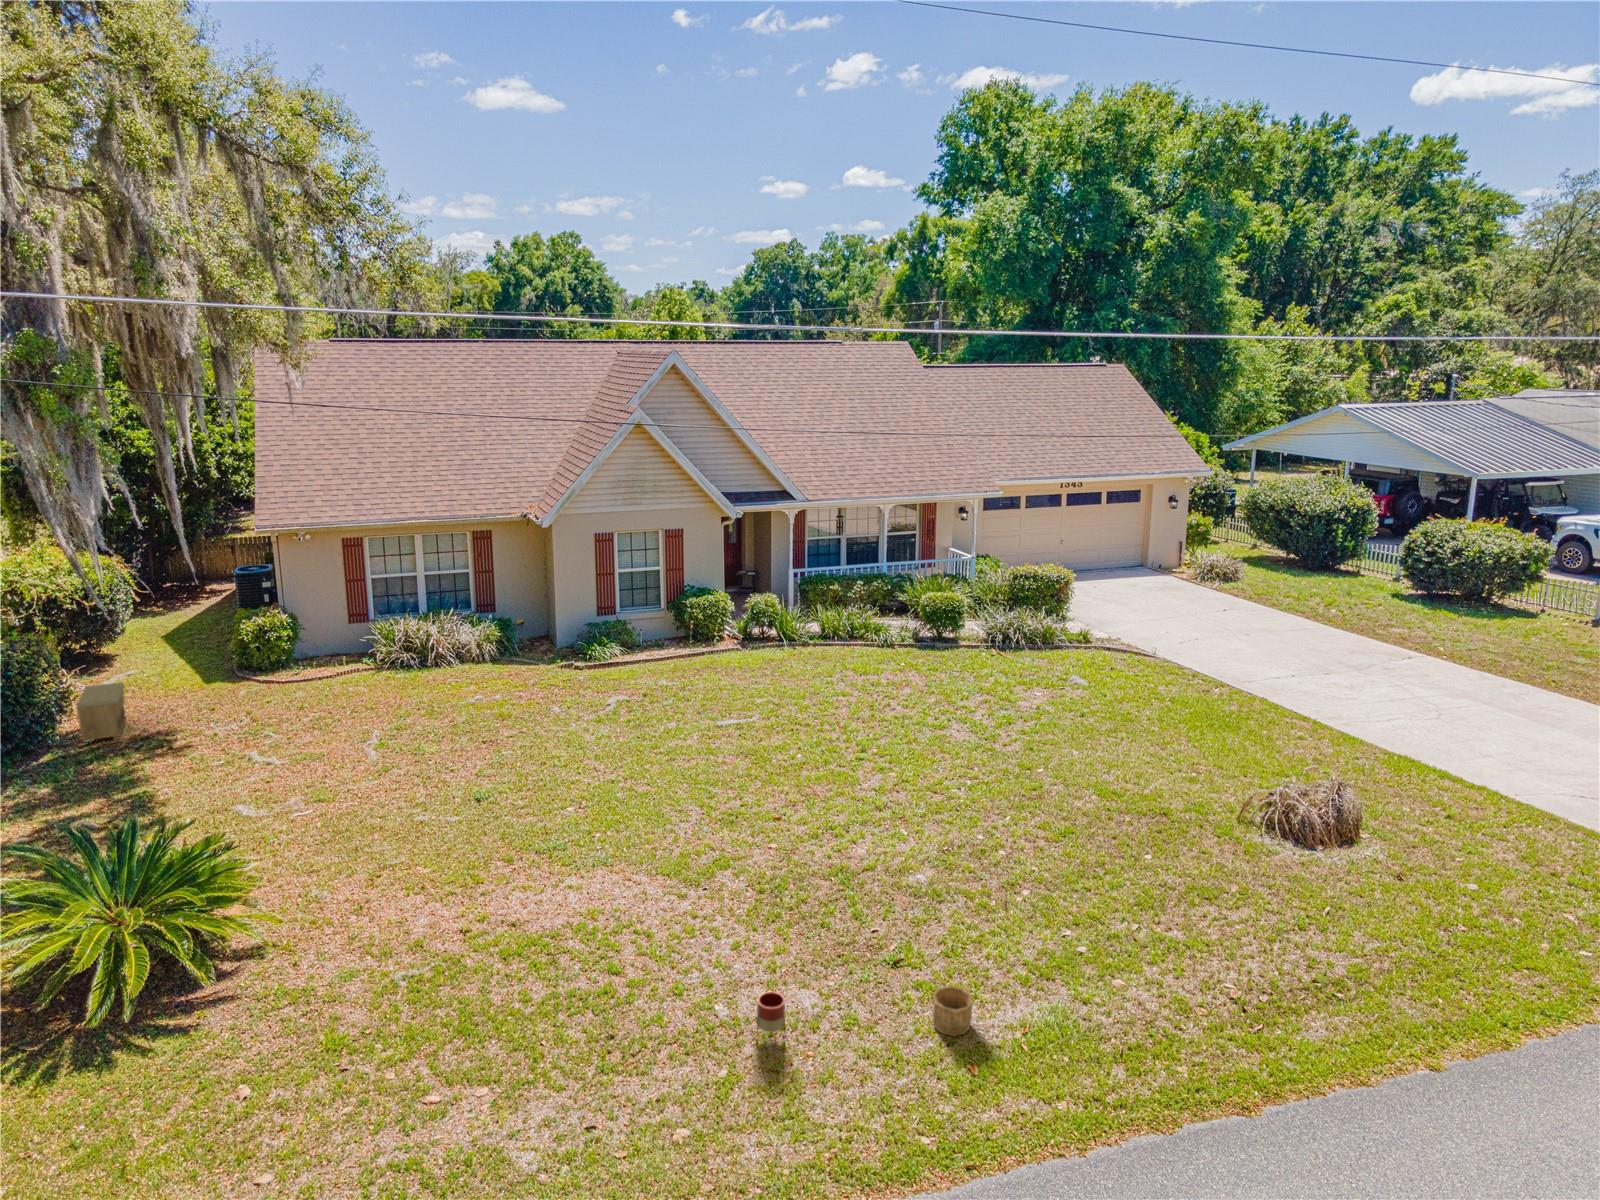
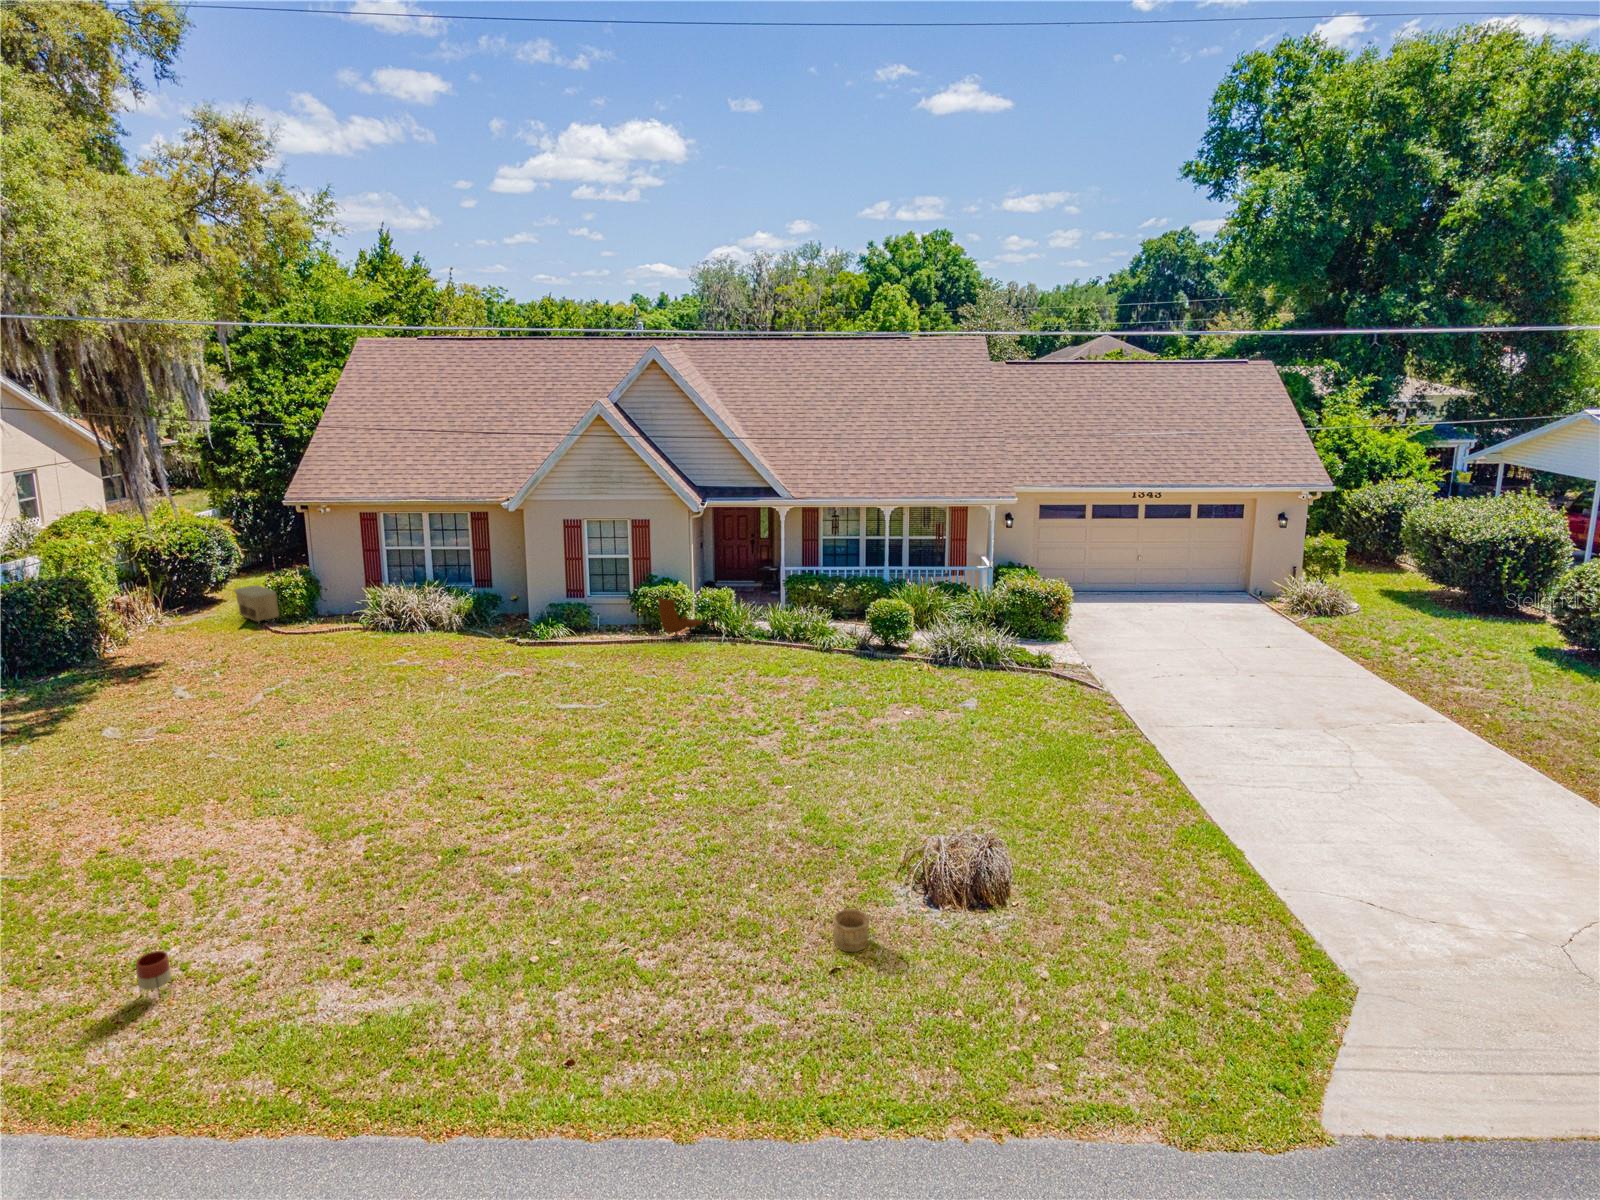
lounge chair: none [726,606,756,653] -> present [658,598,703,640]
storage bench: present [77,682,127,742] -> present [235,585,279,622]
wooden bucket: present [933,986,974,1037] -> present [833,909,869,952]

